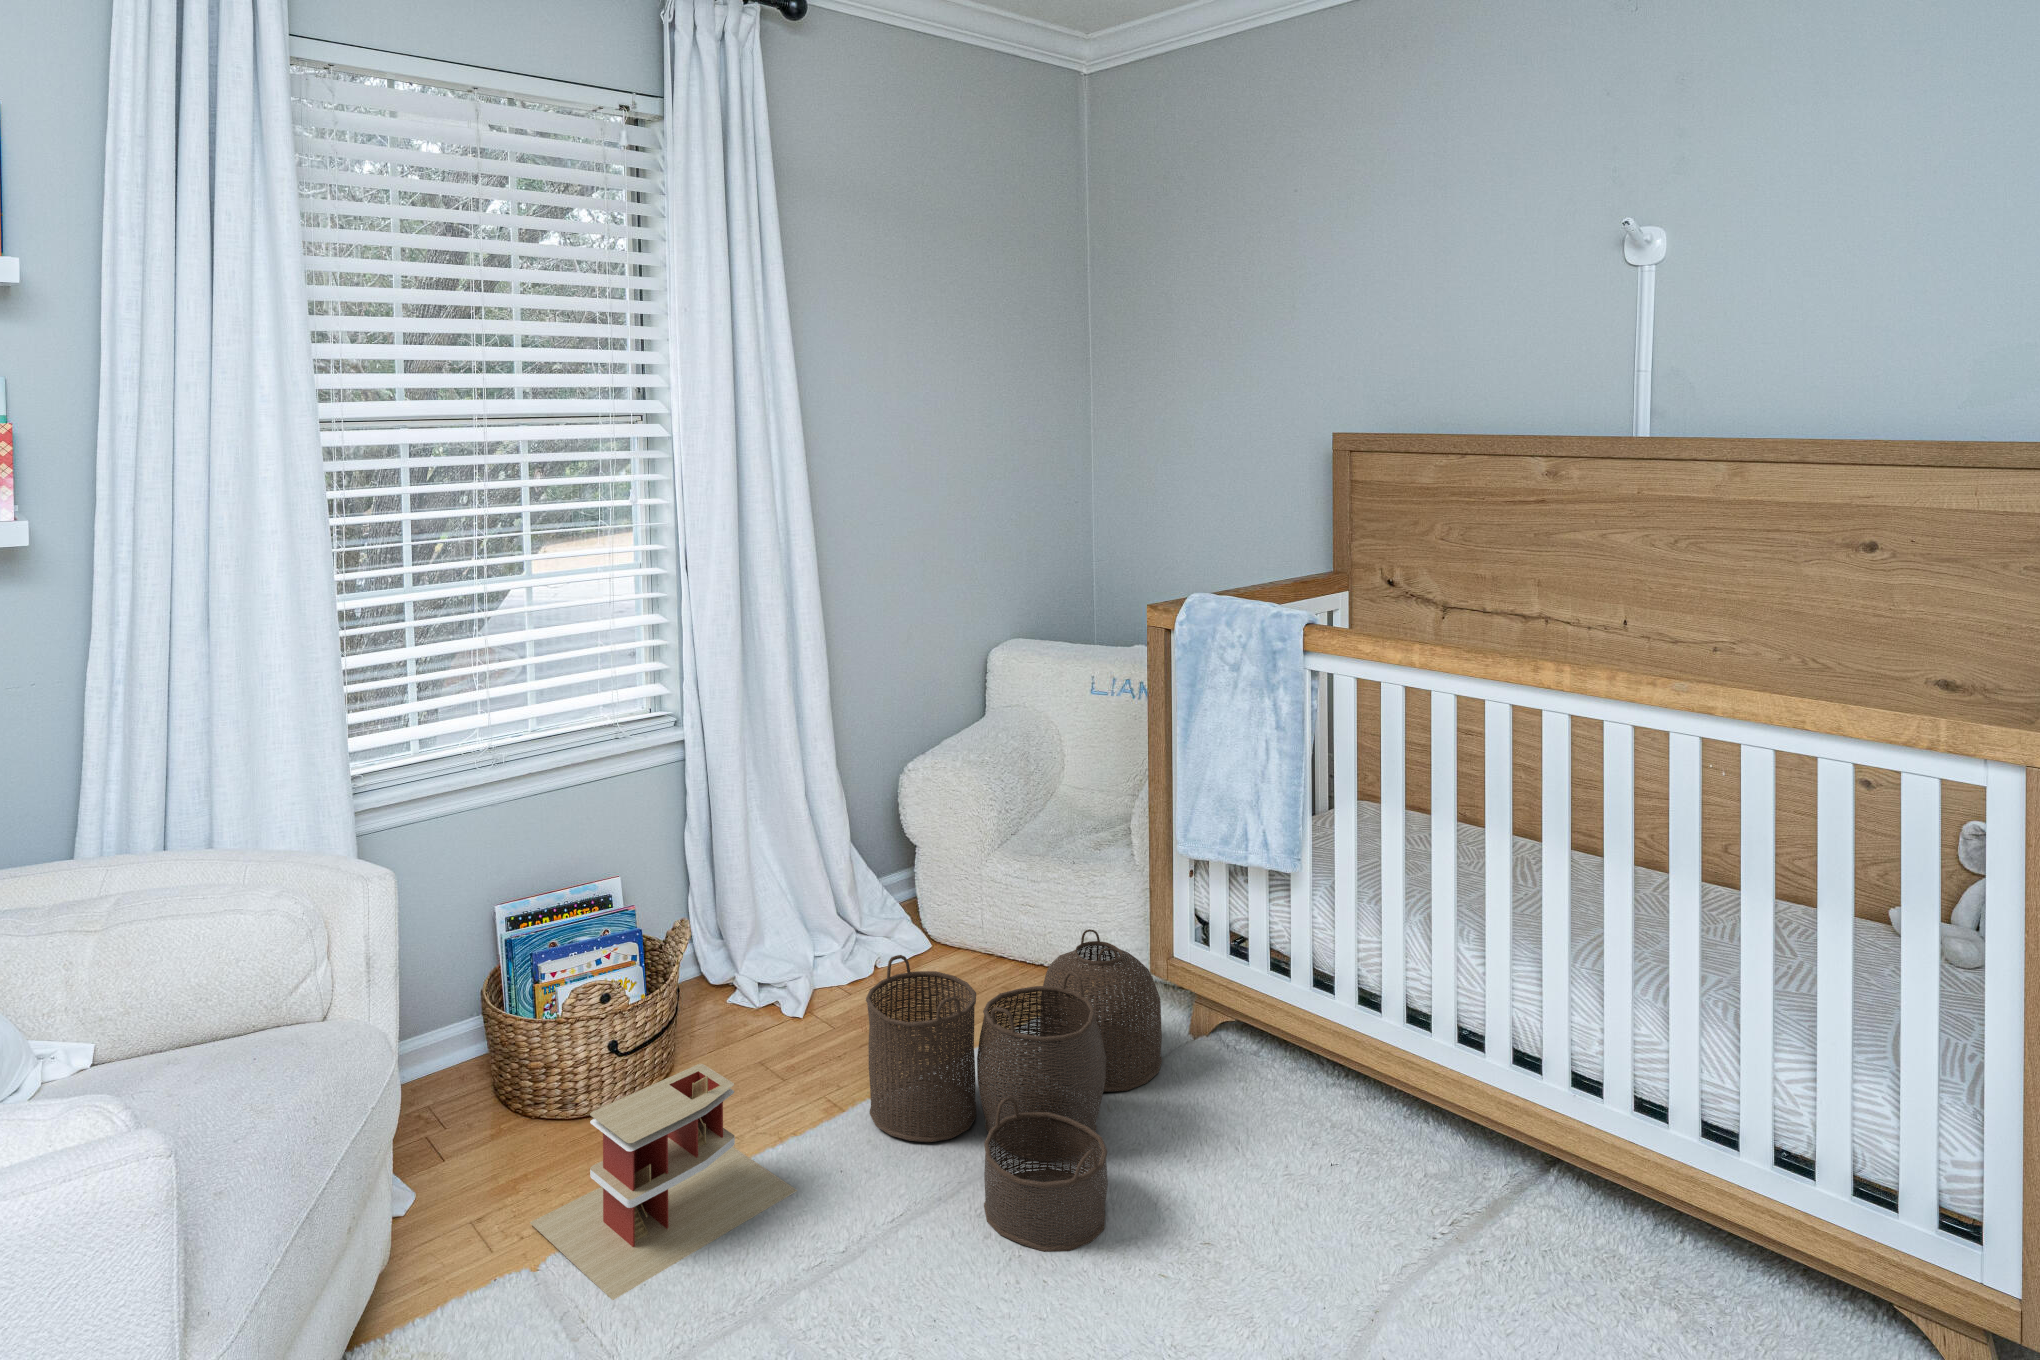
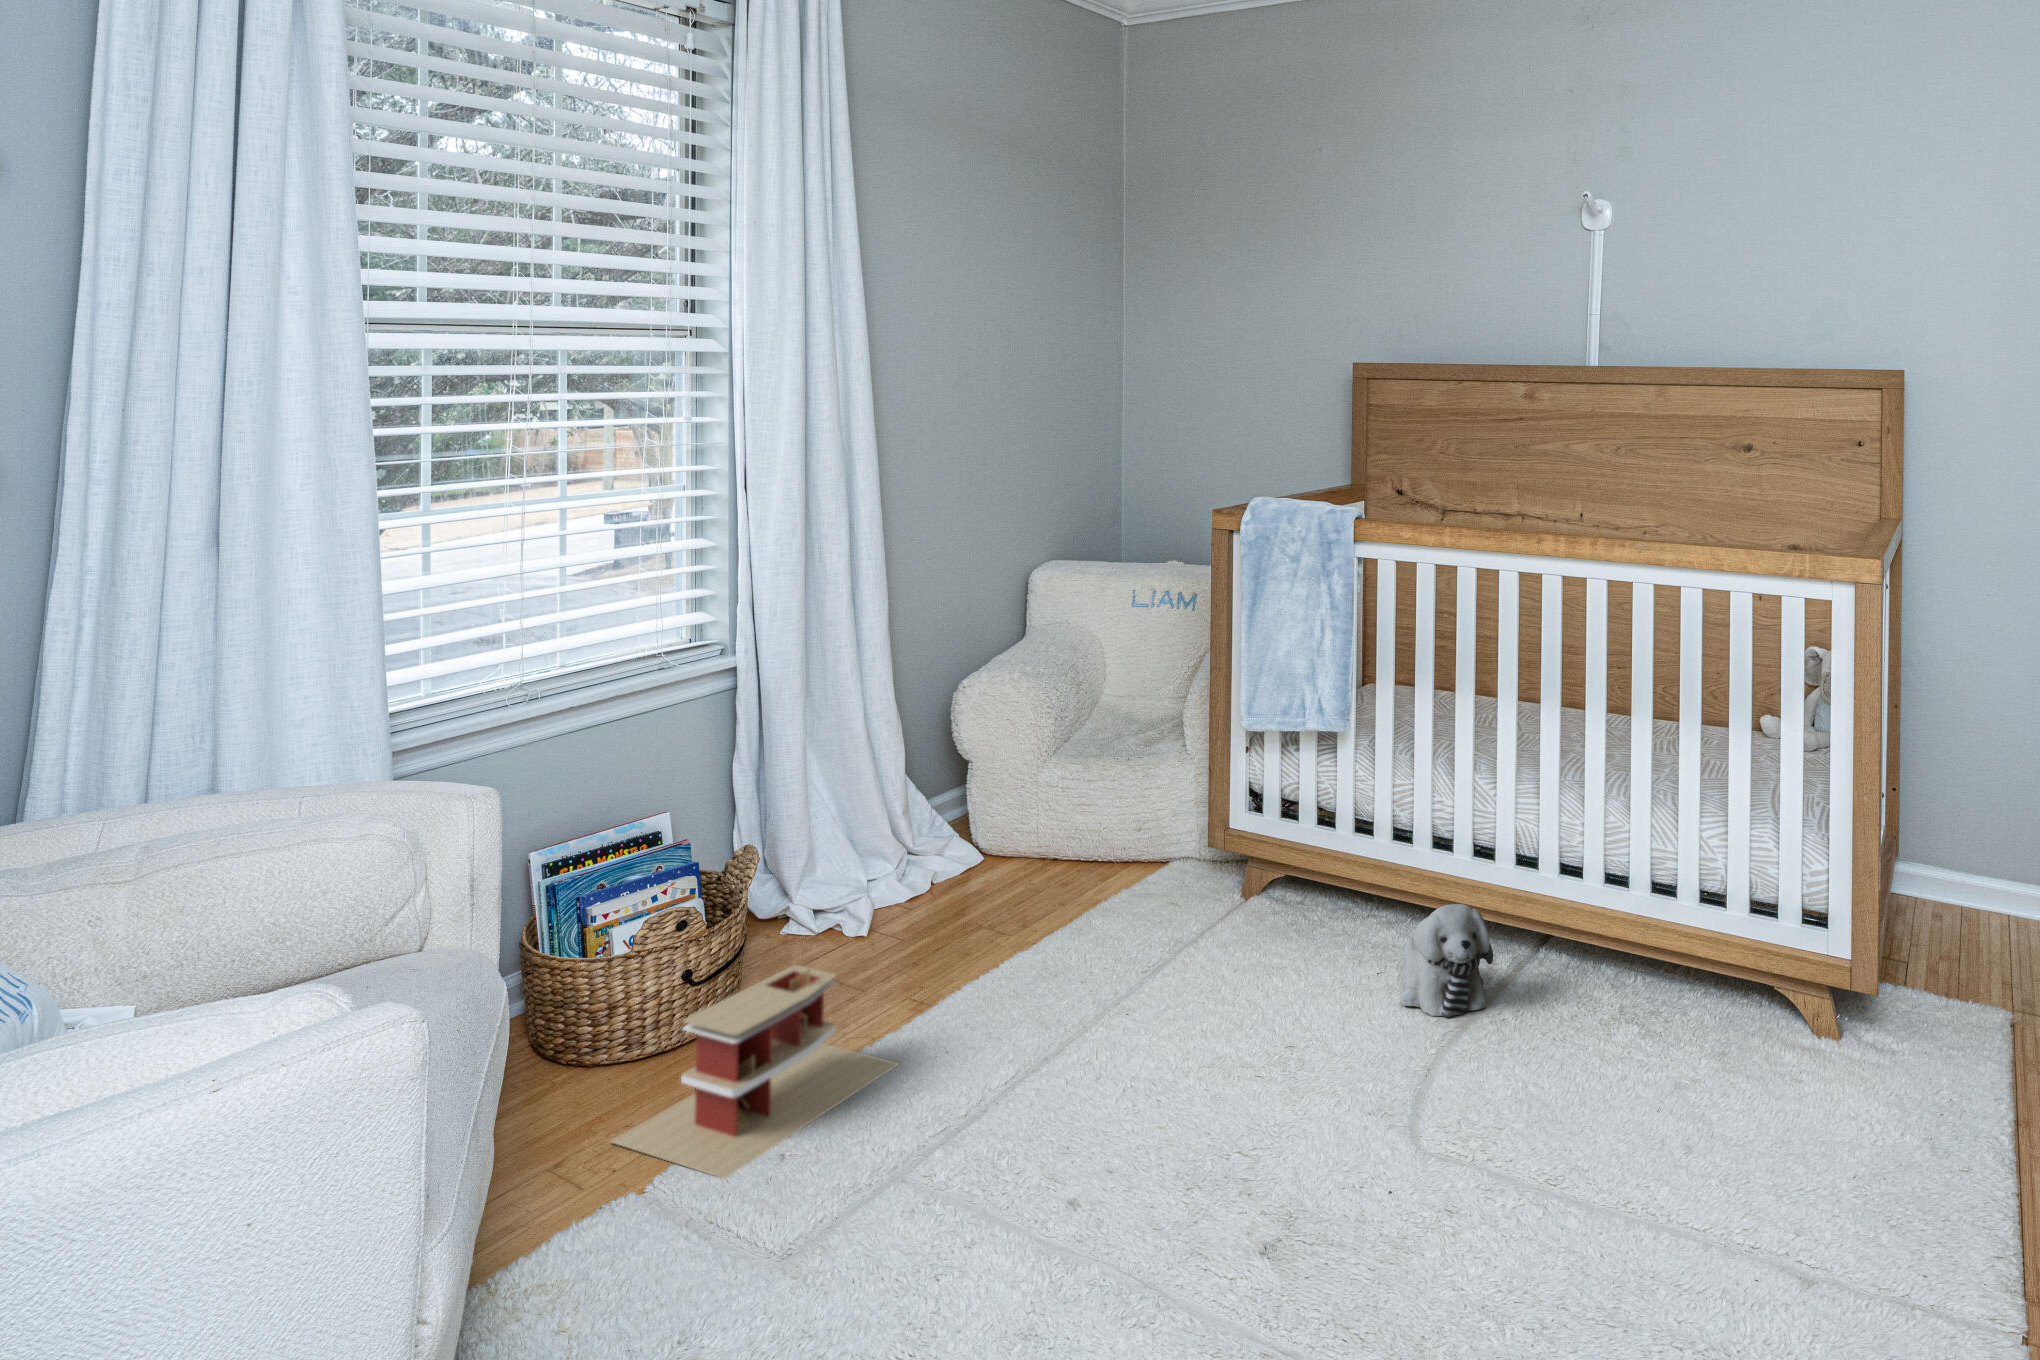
woven basket: present [866,929,1162,1252] -> none [962,809,1232,1061]
plush toy: none [1356,1126,1481,1279] -> present [1401,904,1493,1018]

